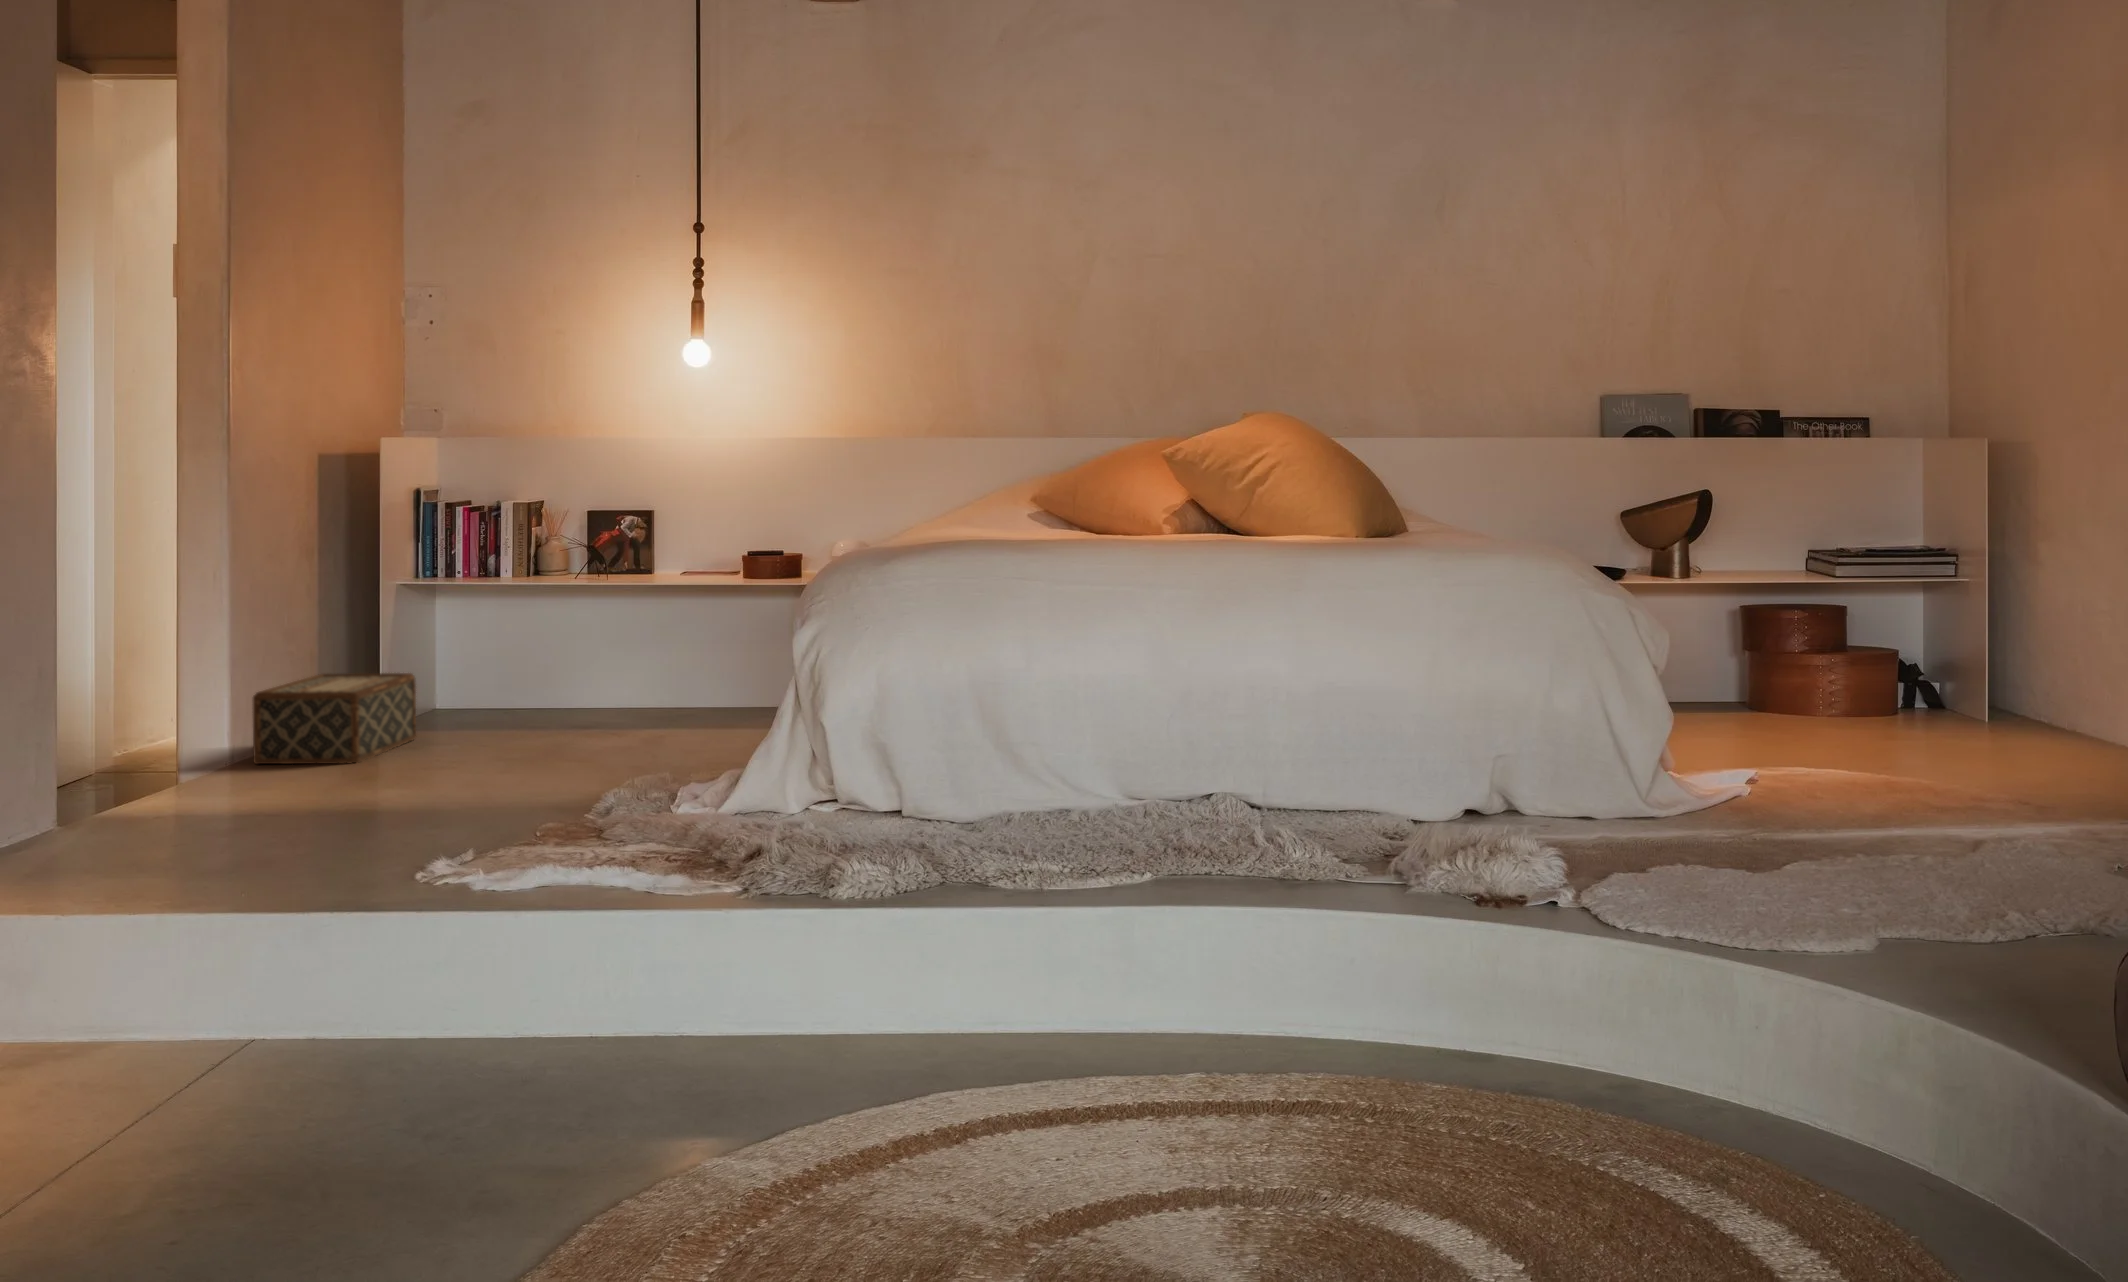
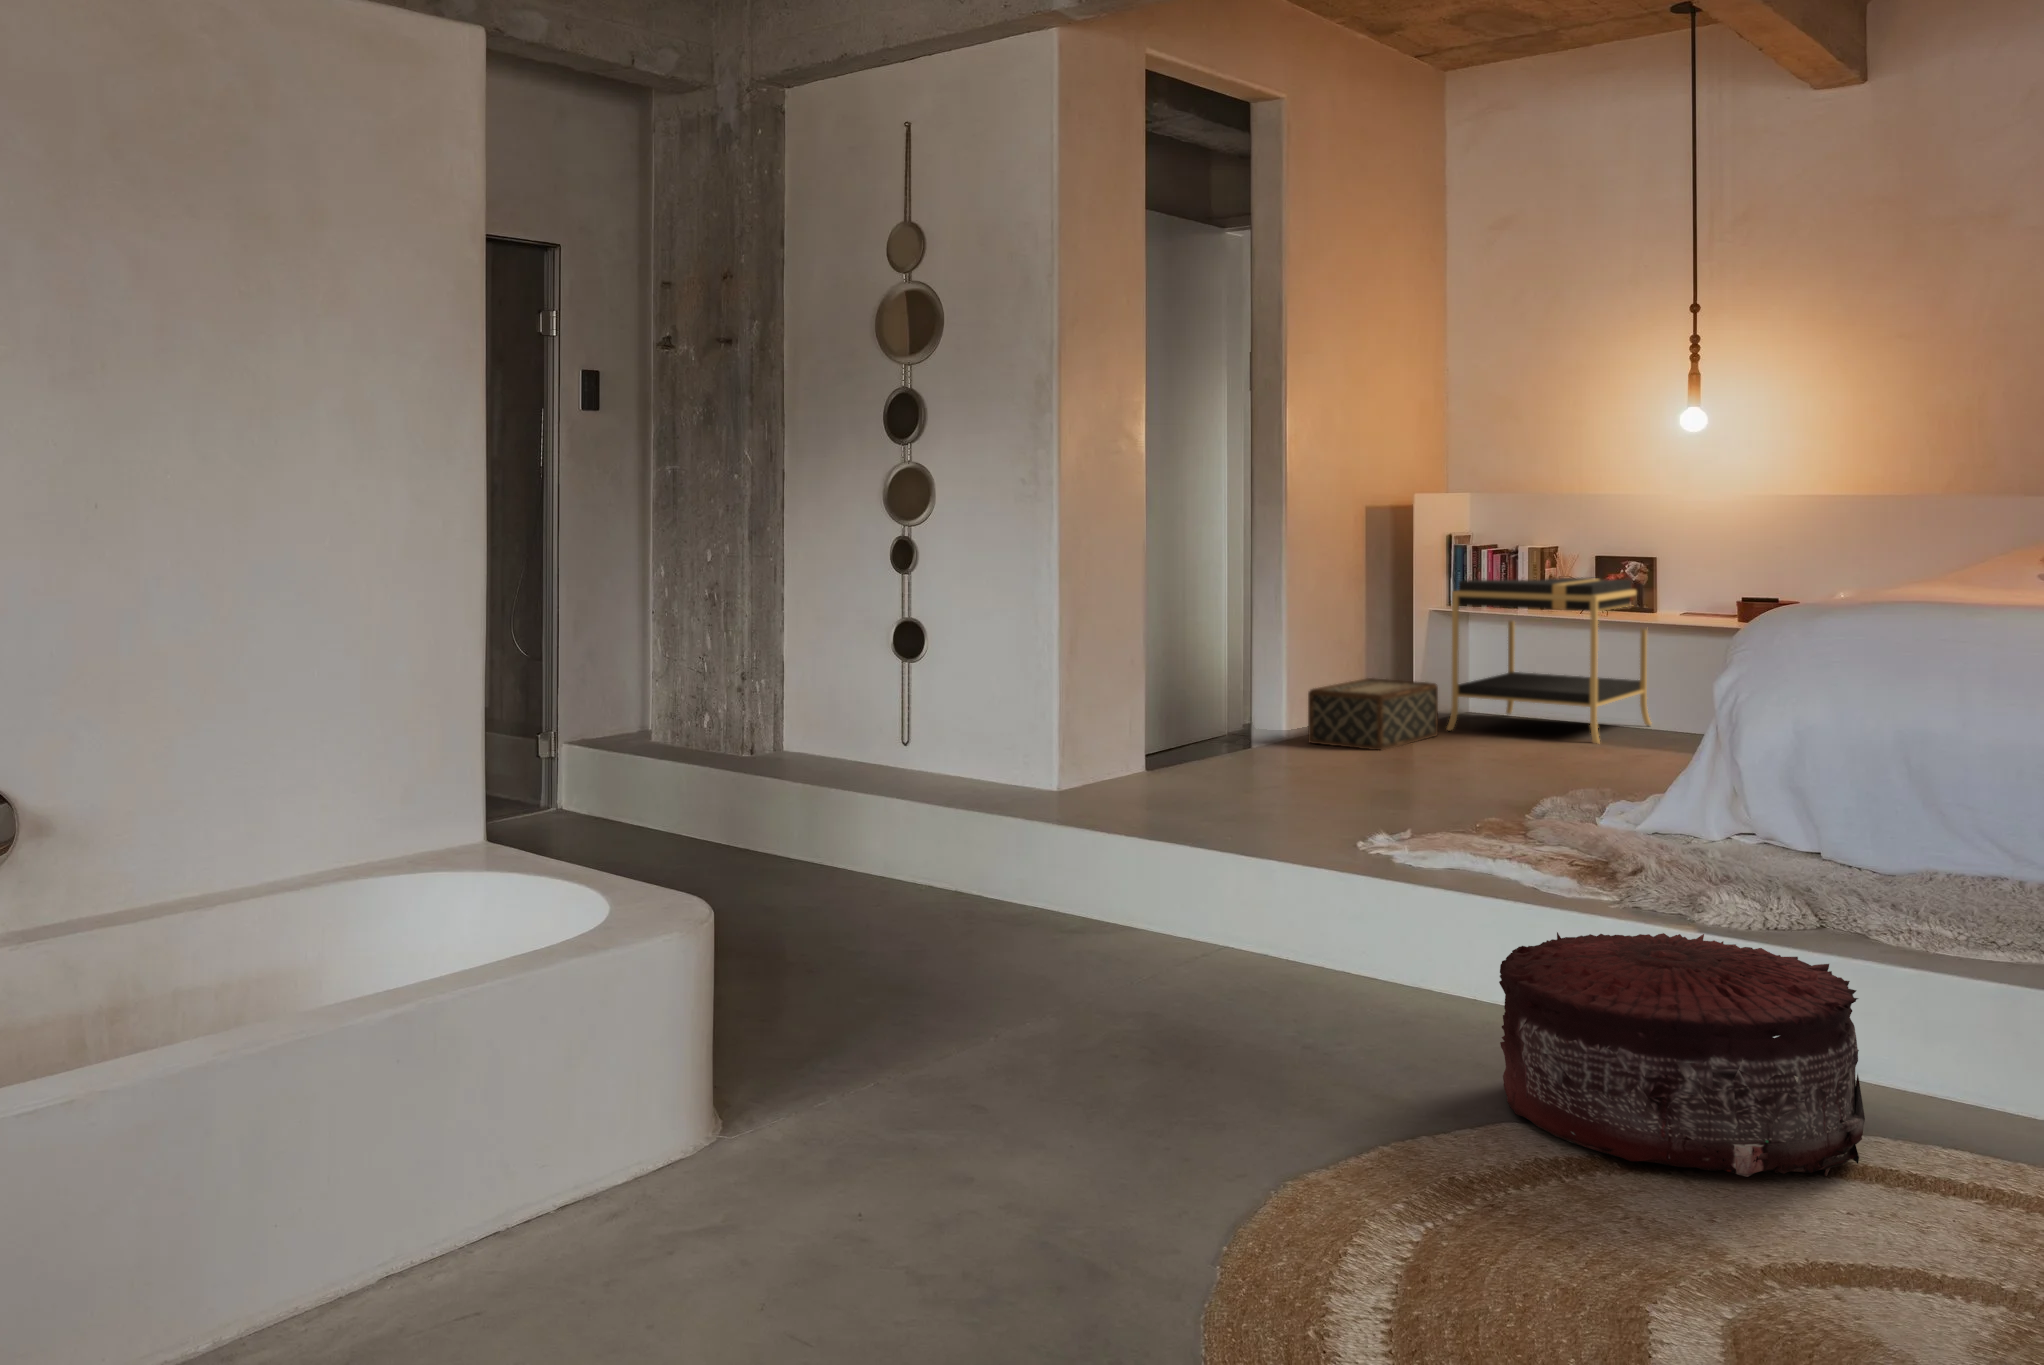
nightstand: none [421,538,647,732] -> present [1447,578,1651,743]
pouf: none [678,907,1047,1167] -> present [1499,932,1865,1177]

